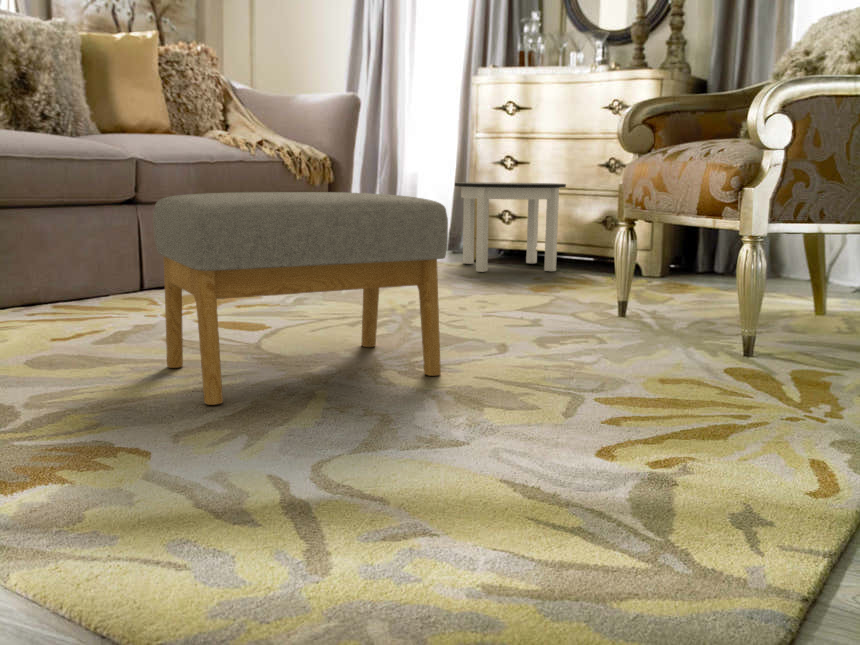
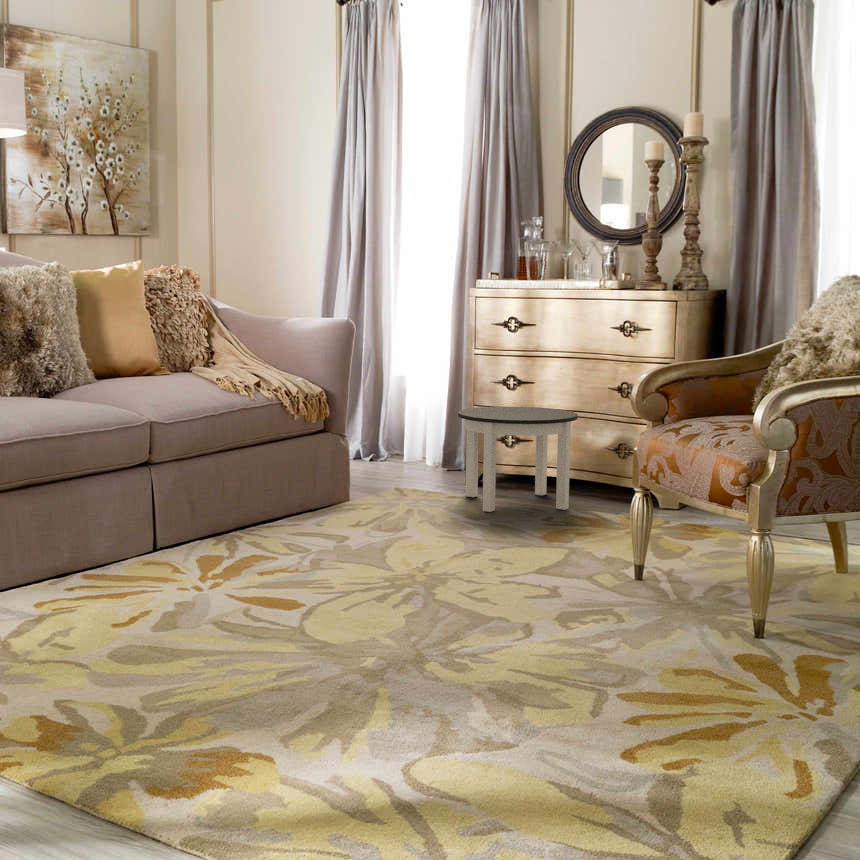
footstool: present [153,192,448,405] -> none [214,491,484,709]

